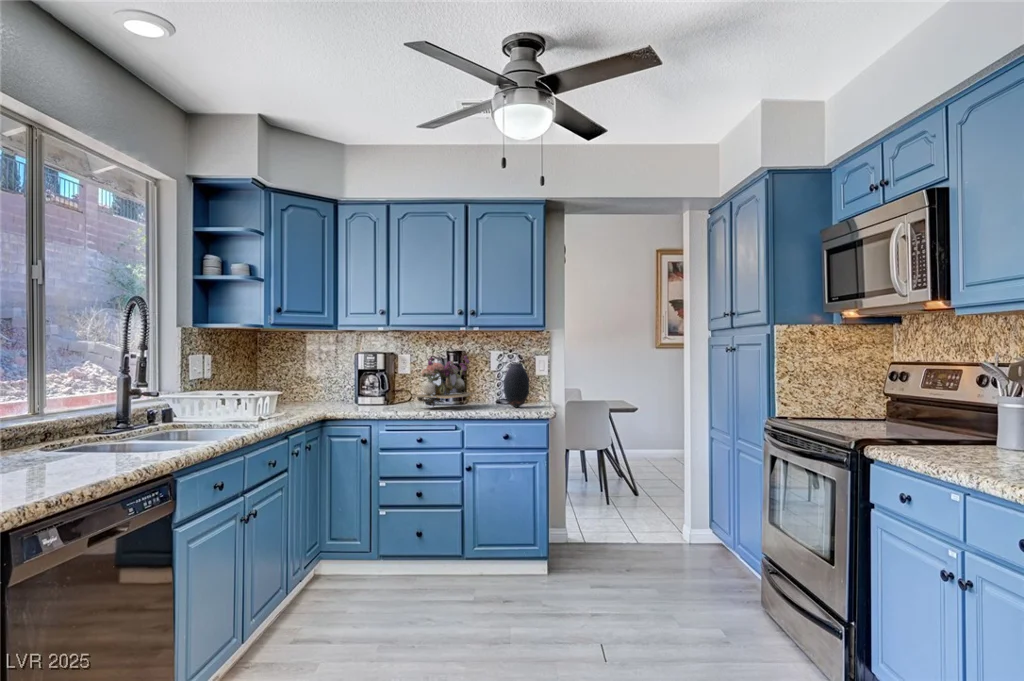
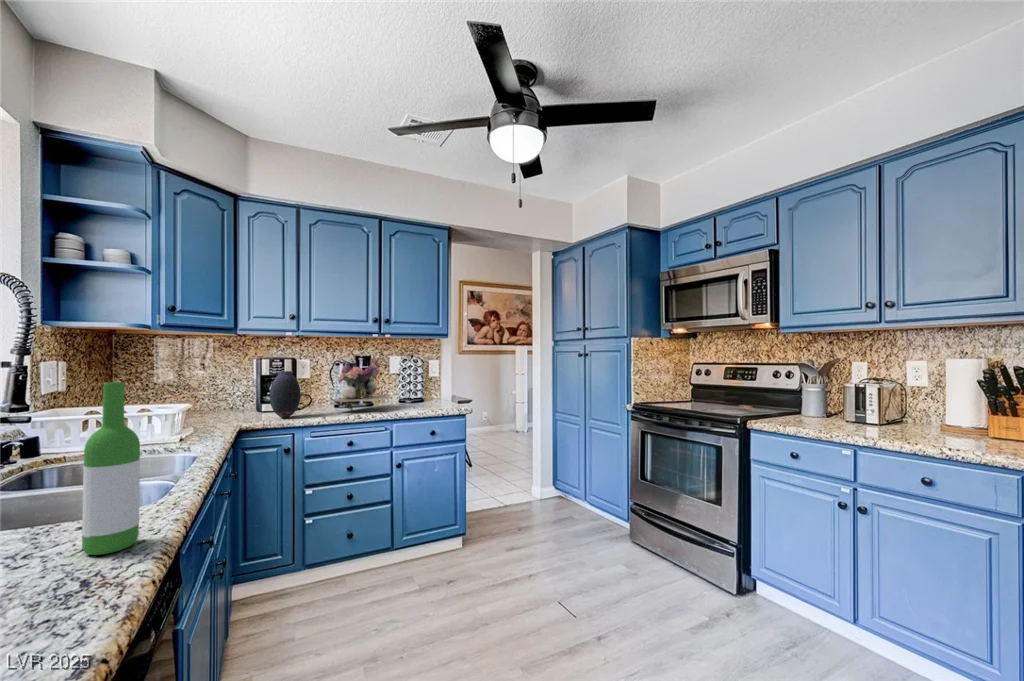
vase: present [503,363,529,407] -> present [270,371,301,418]
wine bottle: none [74,364,108,474] -> present [82,382,140,555]

